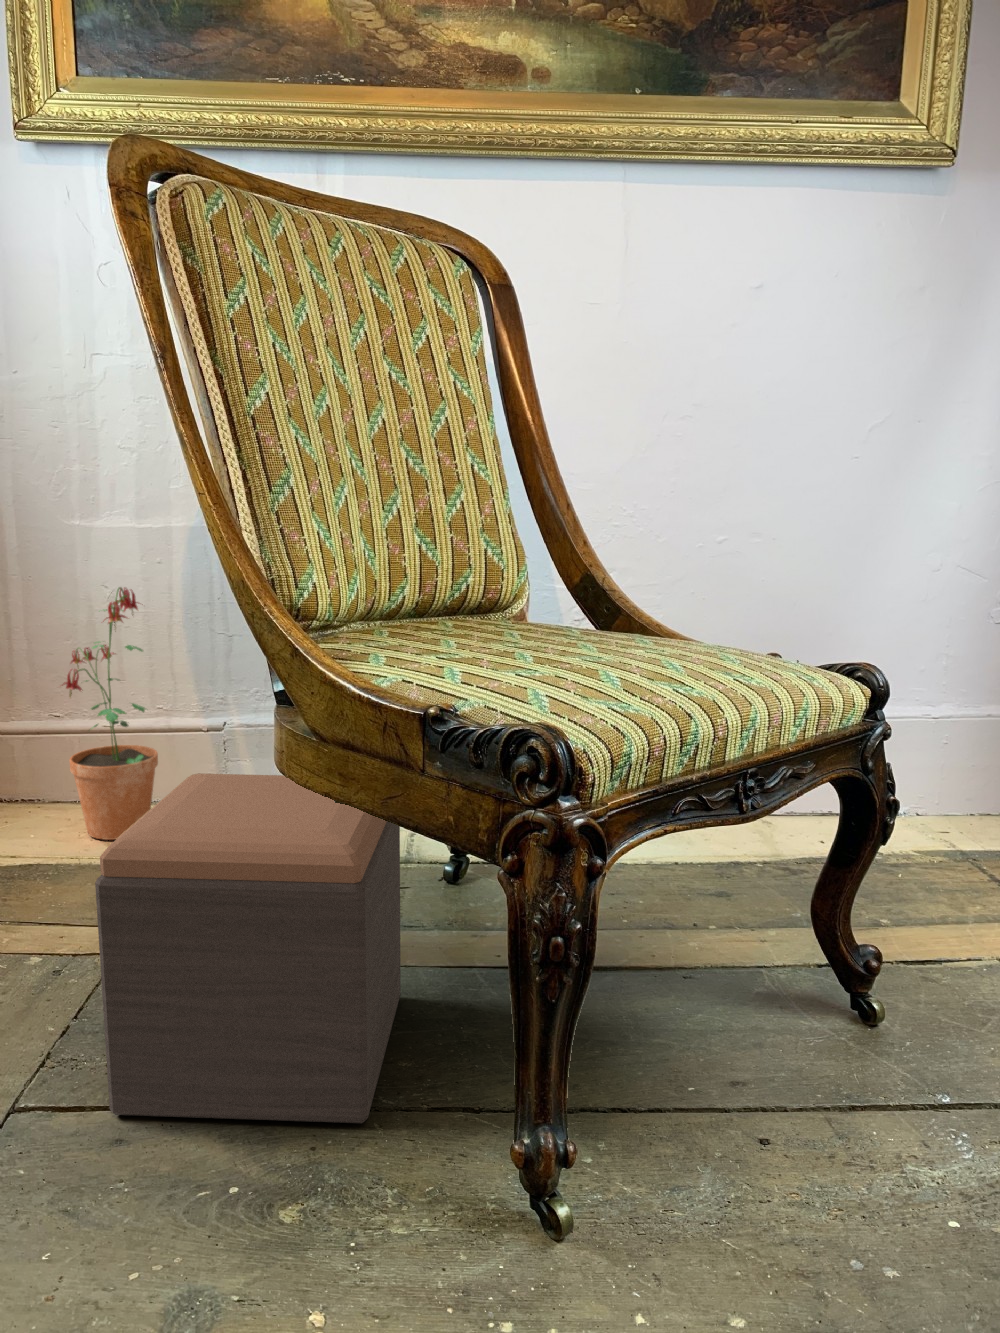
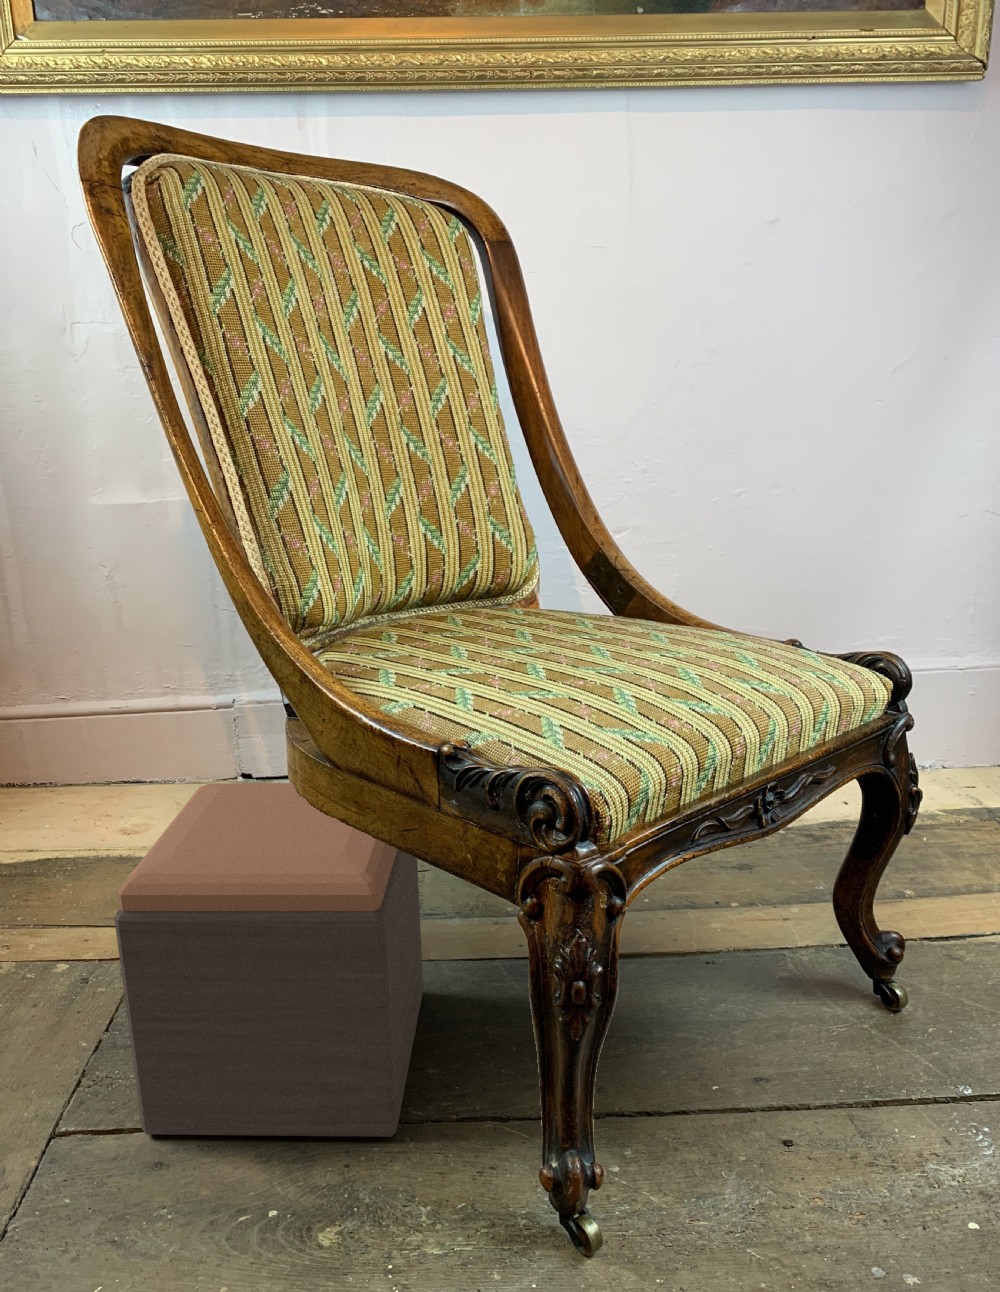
potted plant: present [62,587,158,840] -> none [60,562,167,820]

